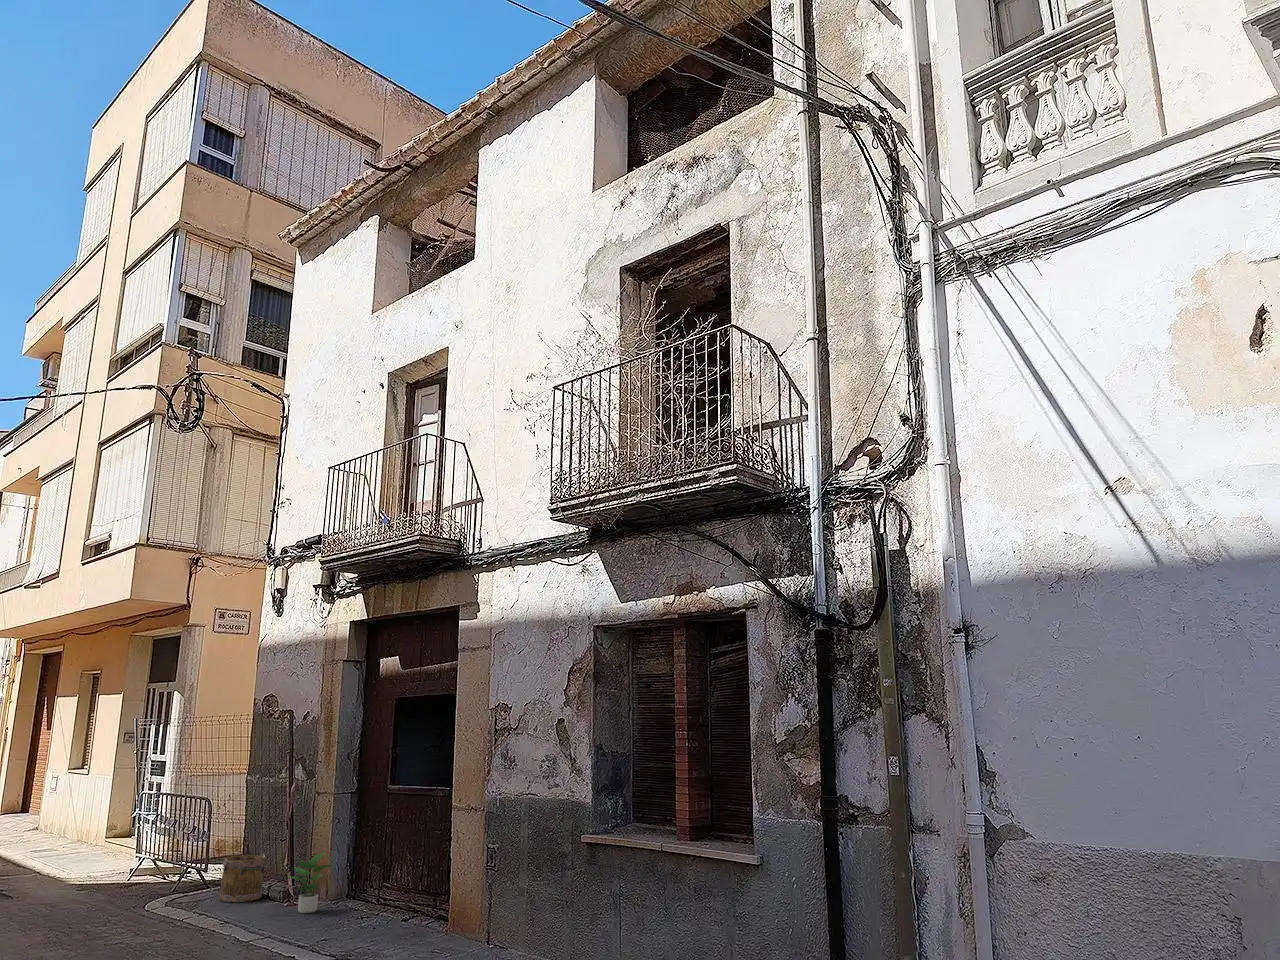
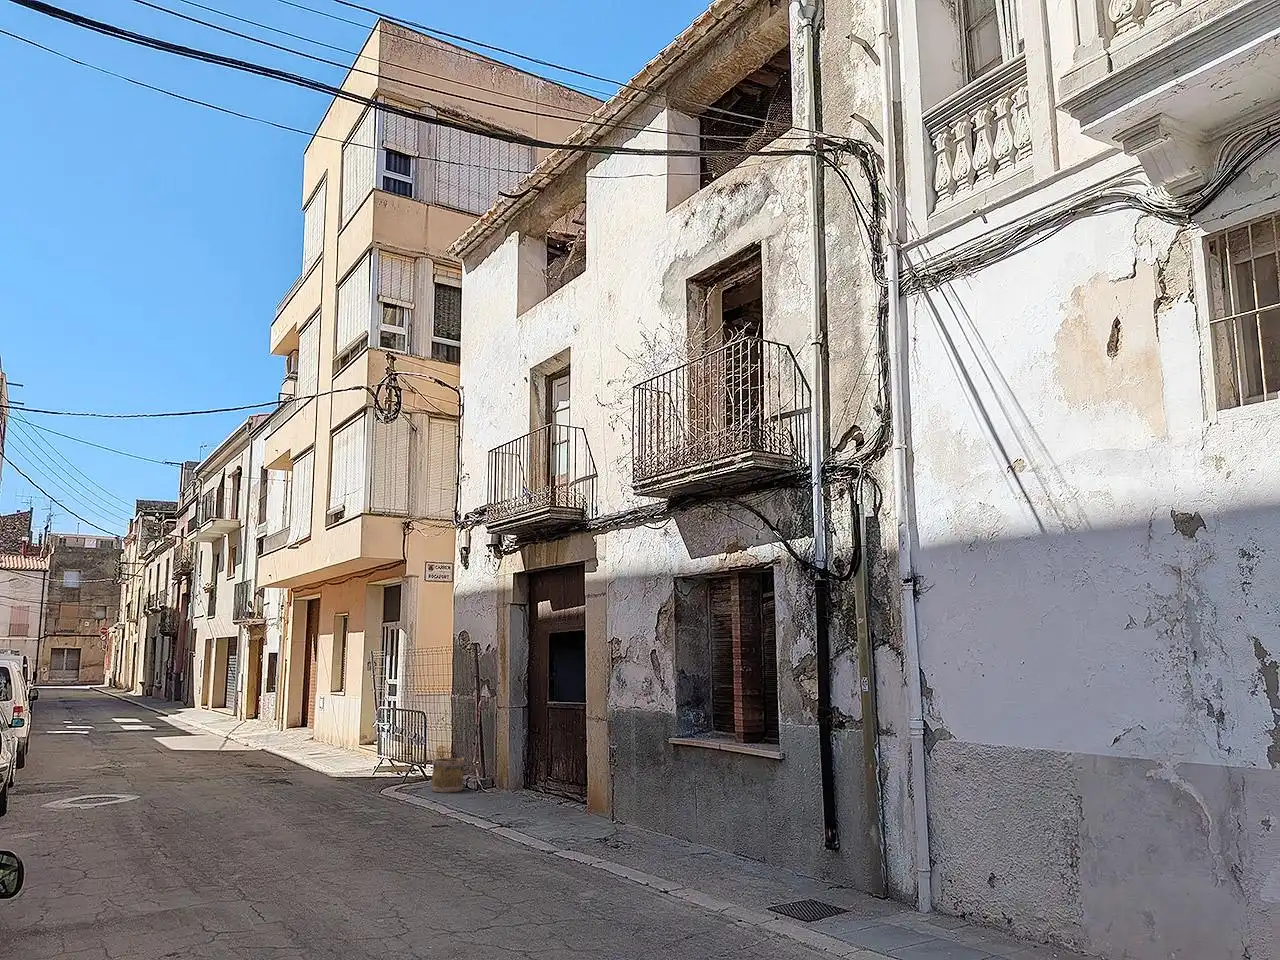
potted plant: present [288,852,333,913] -> none [476,755,511,801]

